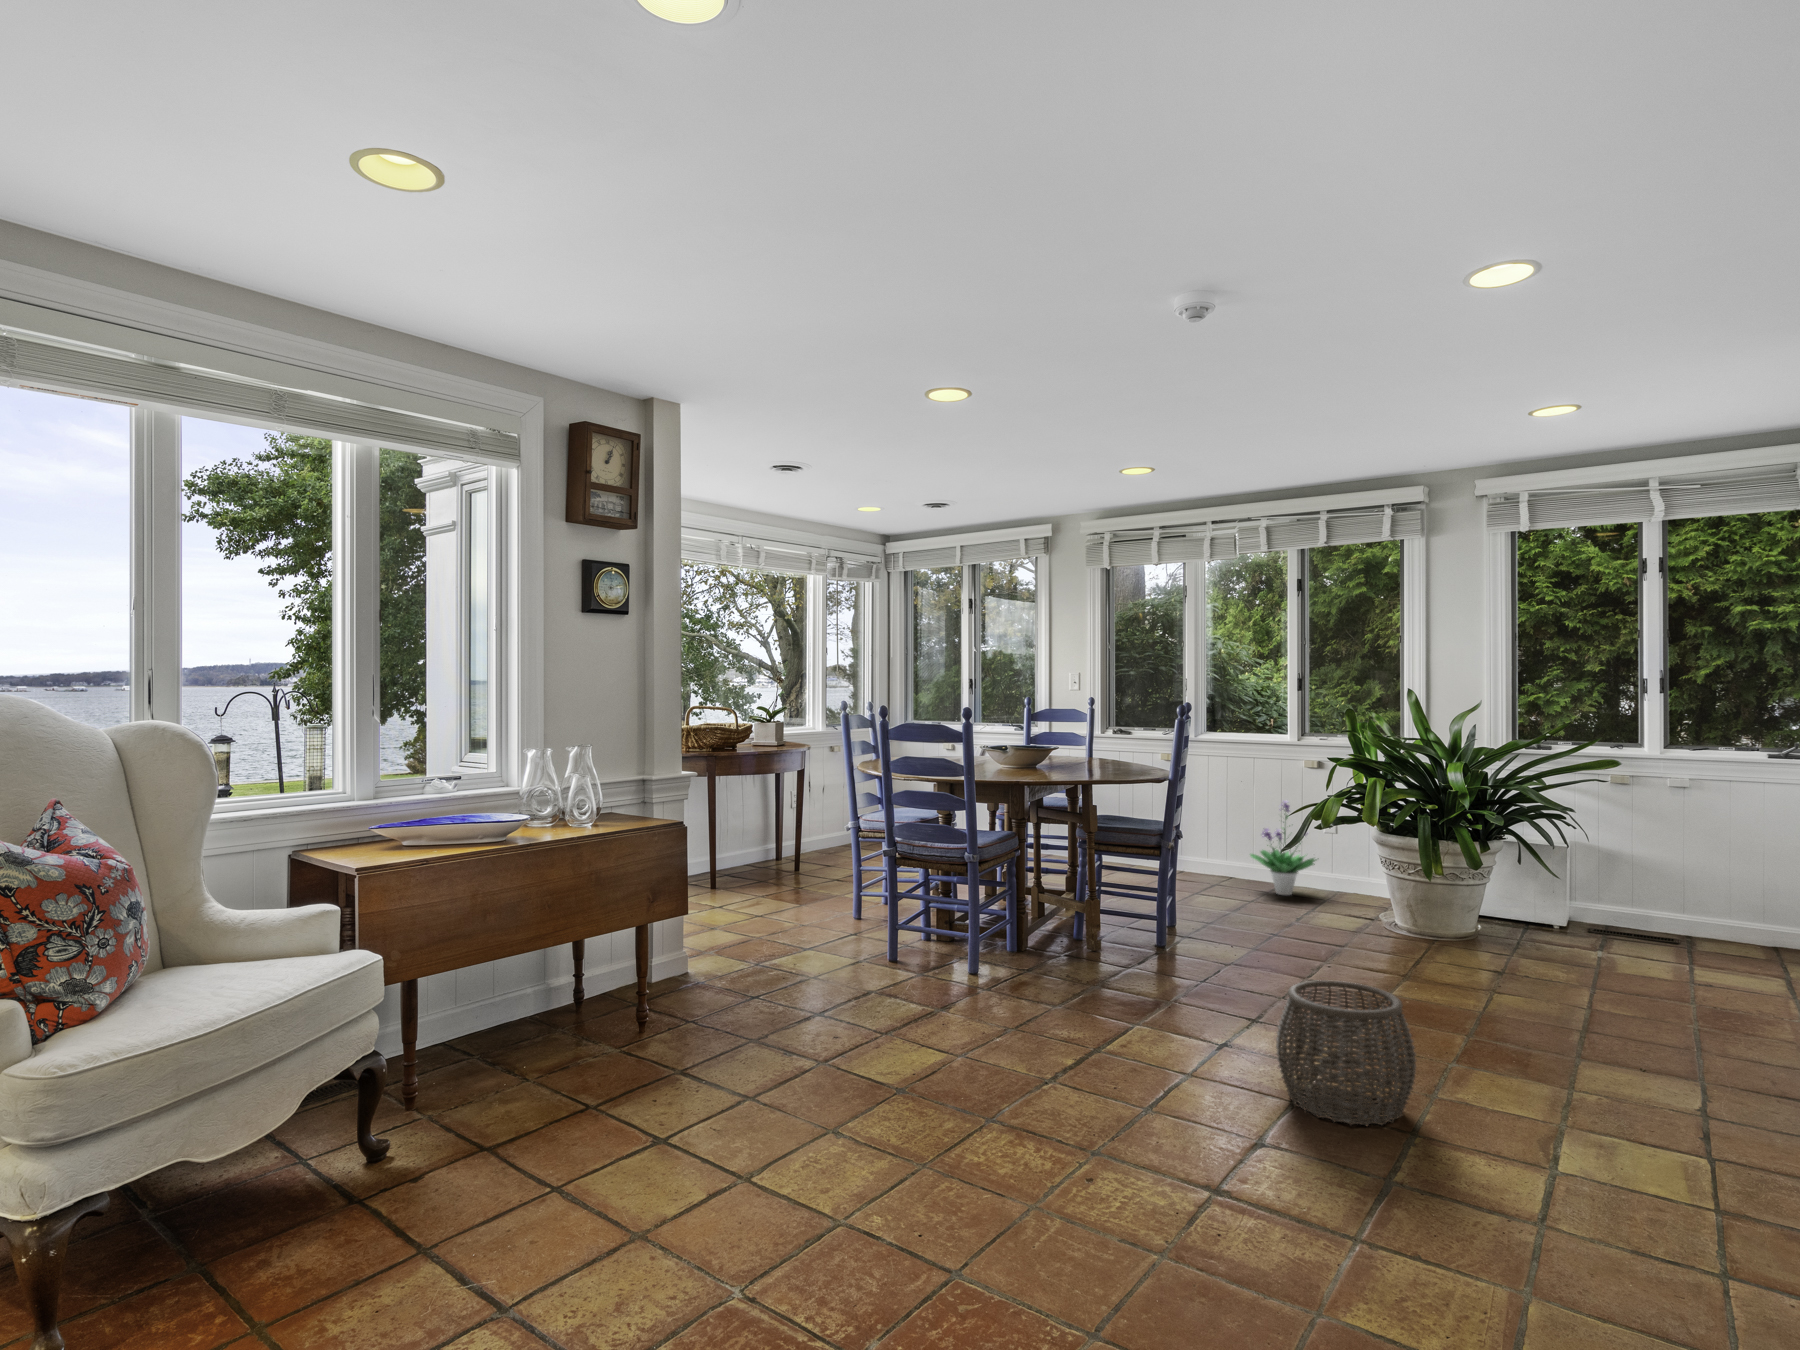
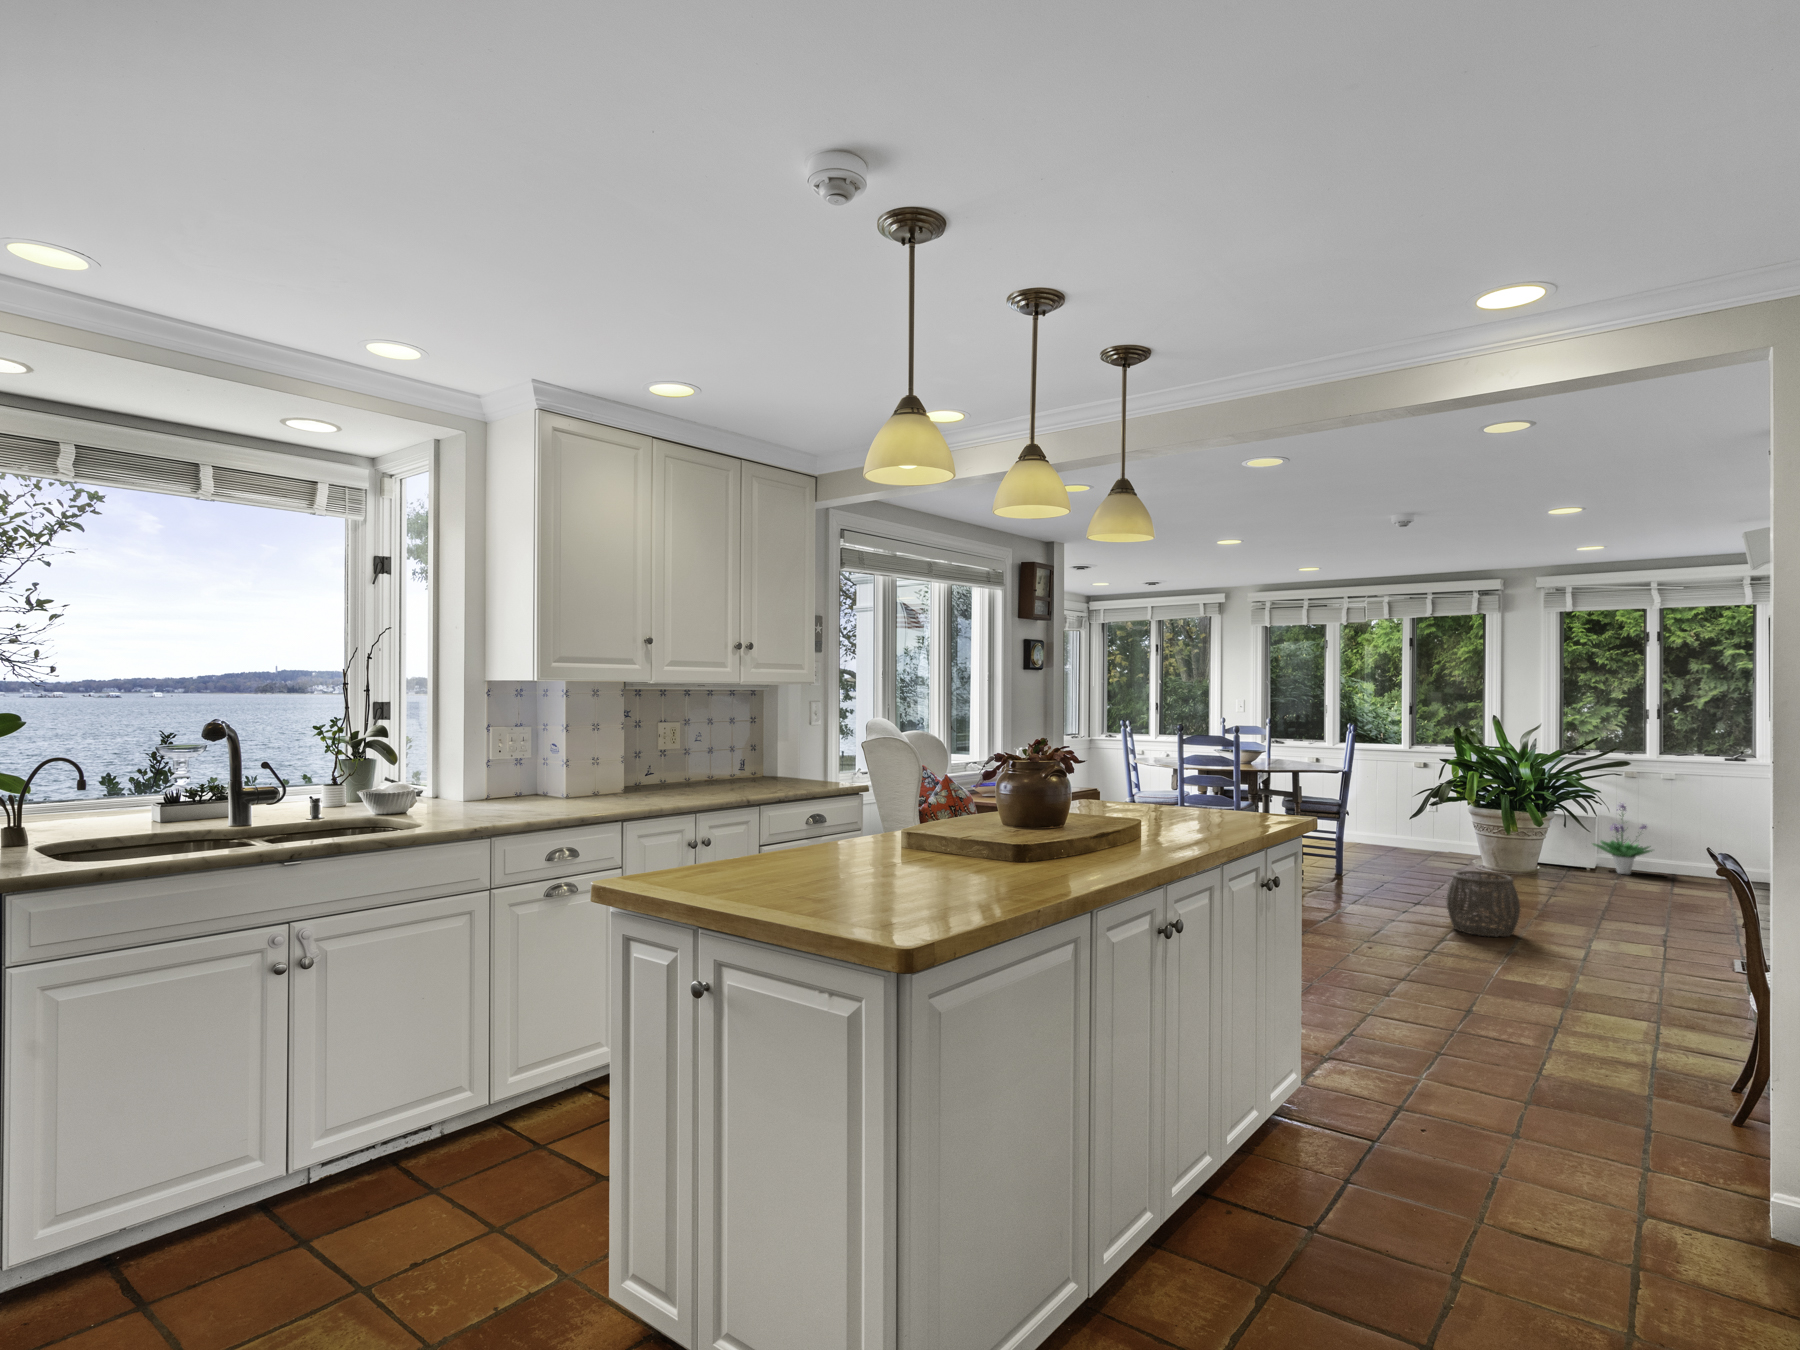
potted plant: present [1250,801,1316,895] -> present [1593,804,1652,874]

